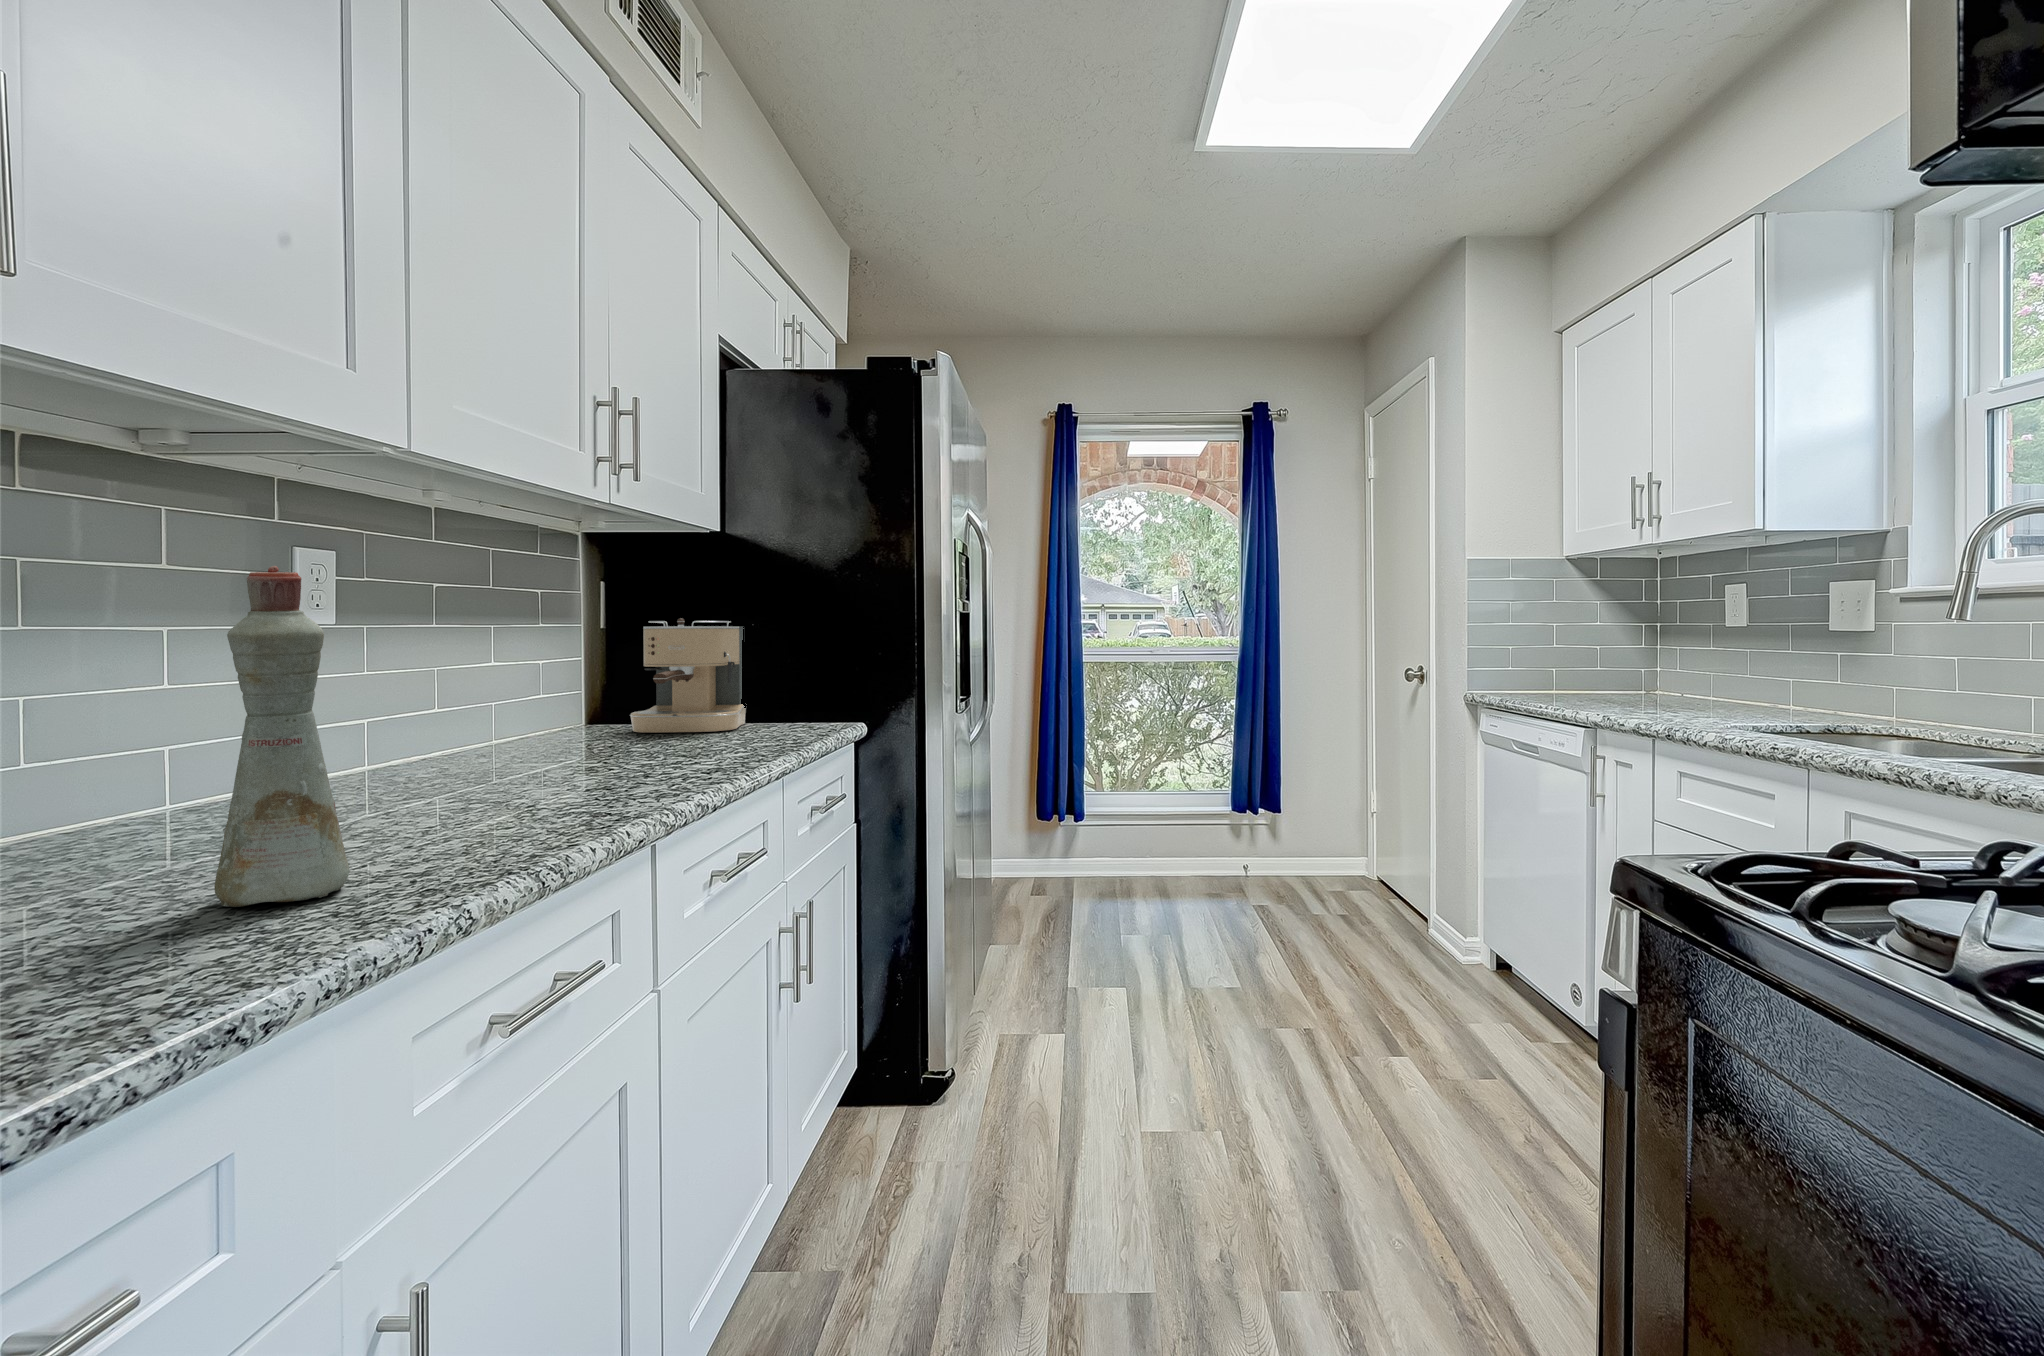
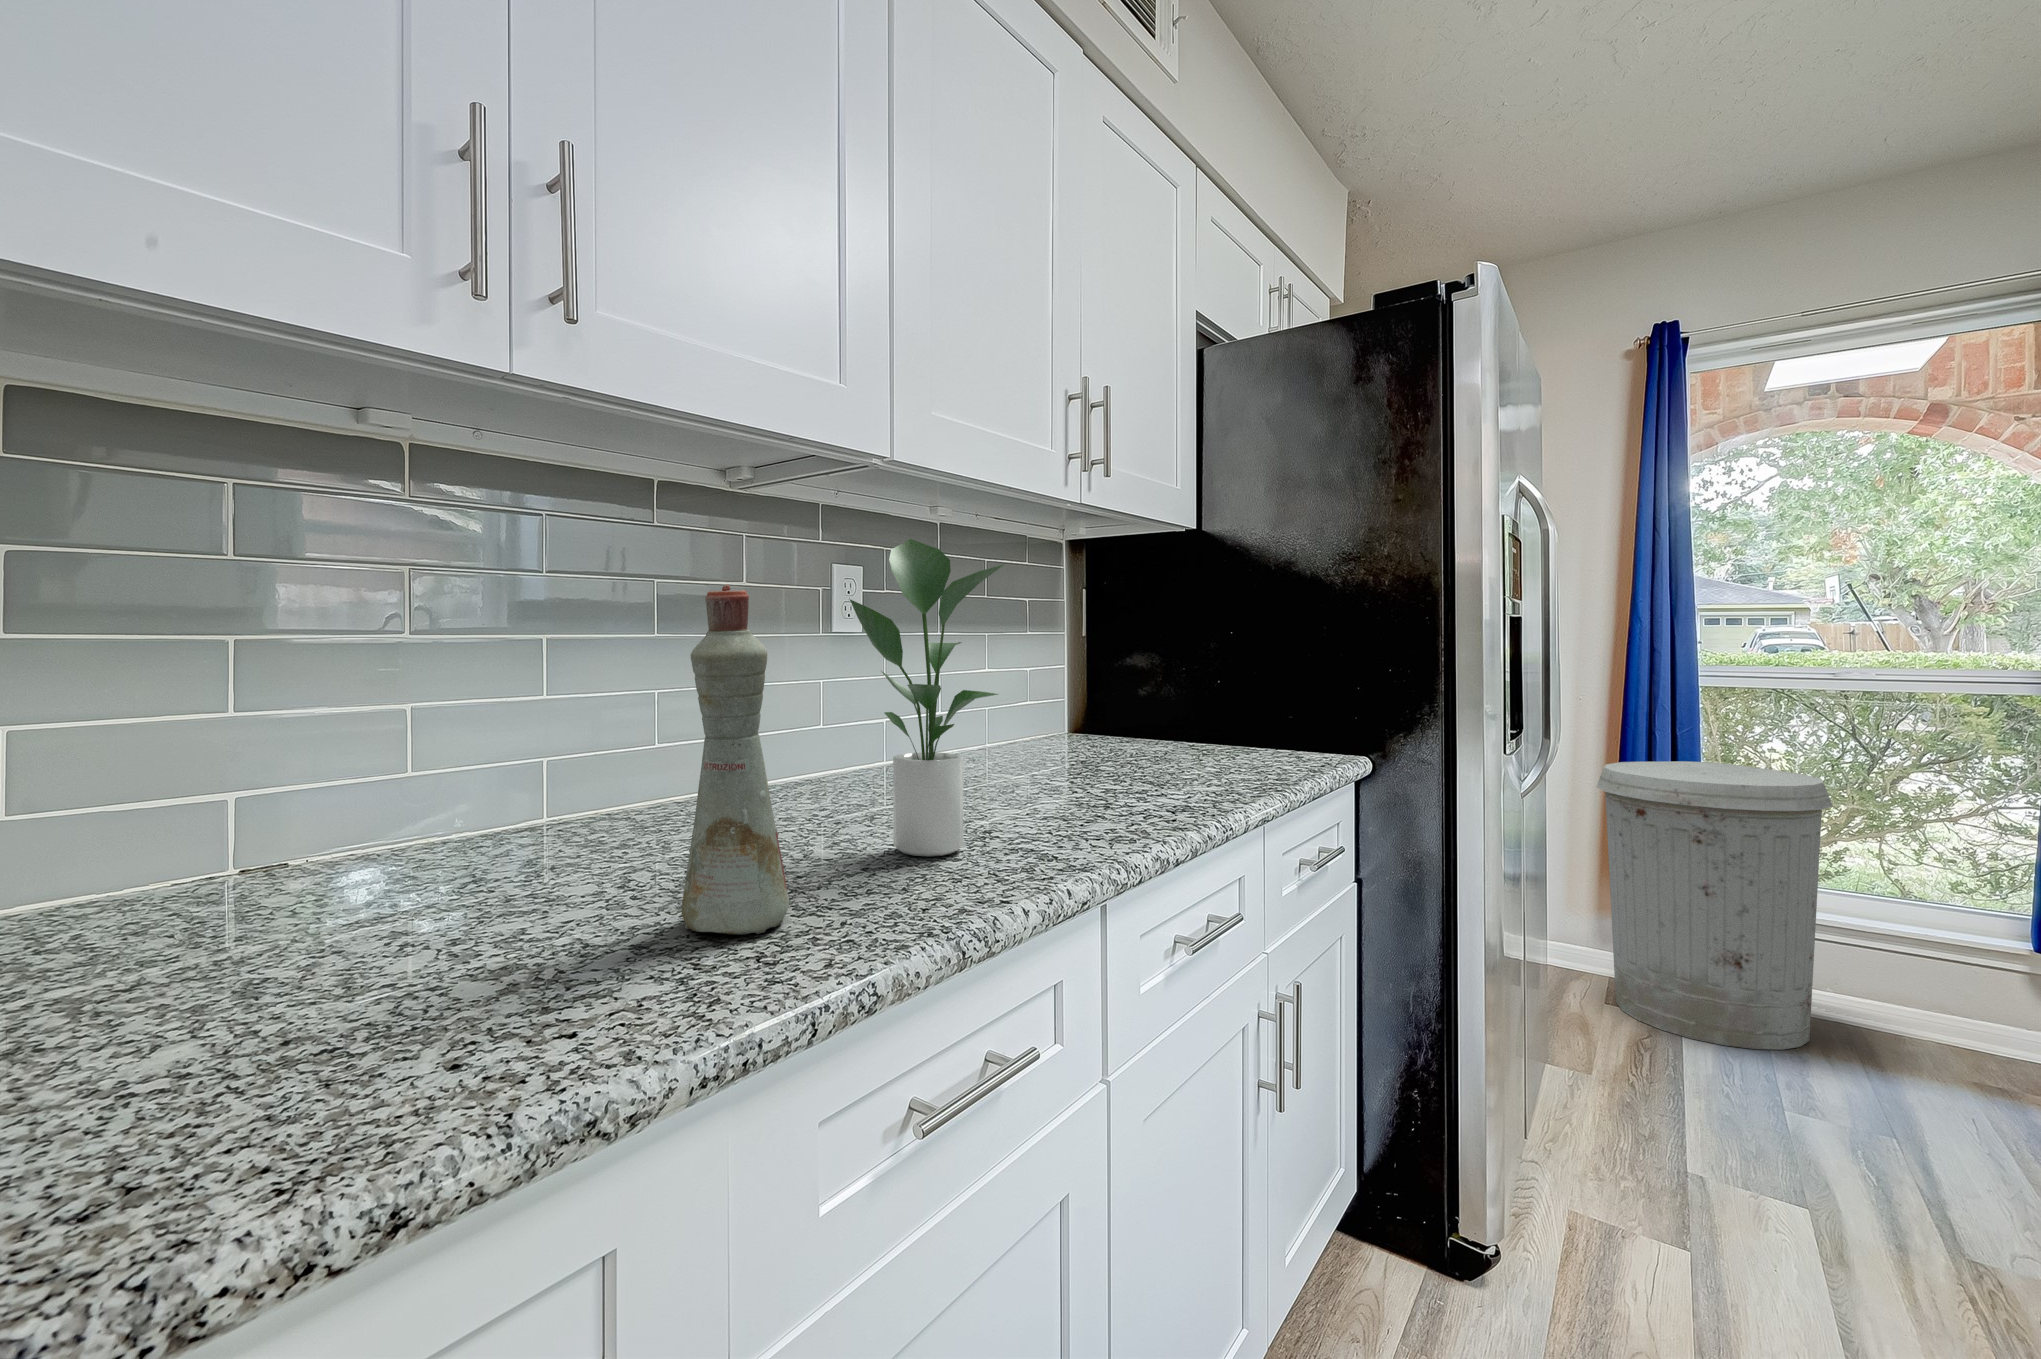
potted plant: none [387,527,559,826] -> present [850,539,1003,856]
coffee maker: present [630,618,746,733] -> none [1106,629,1228,756]
trash can: none [1025,716,1157,913] -> present [1597,761,1833,1050]

